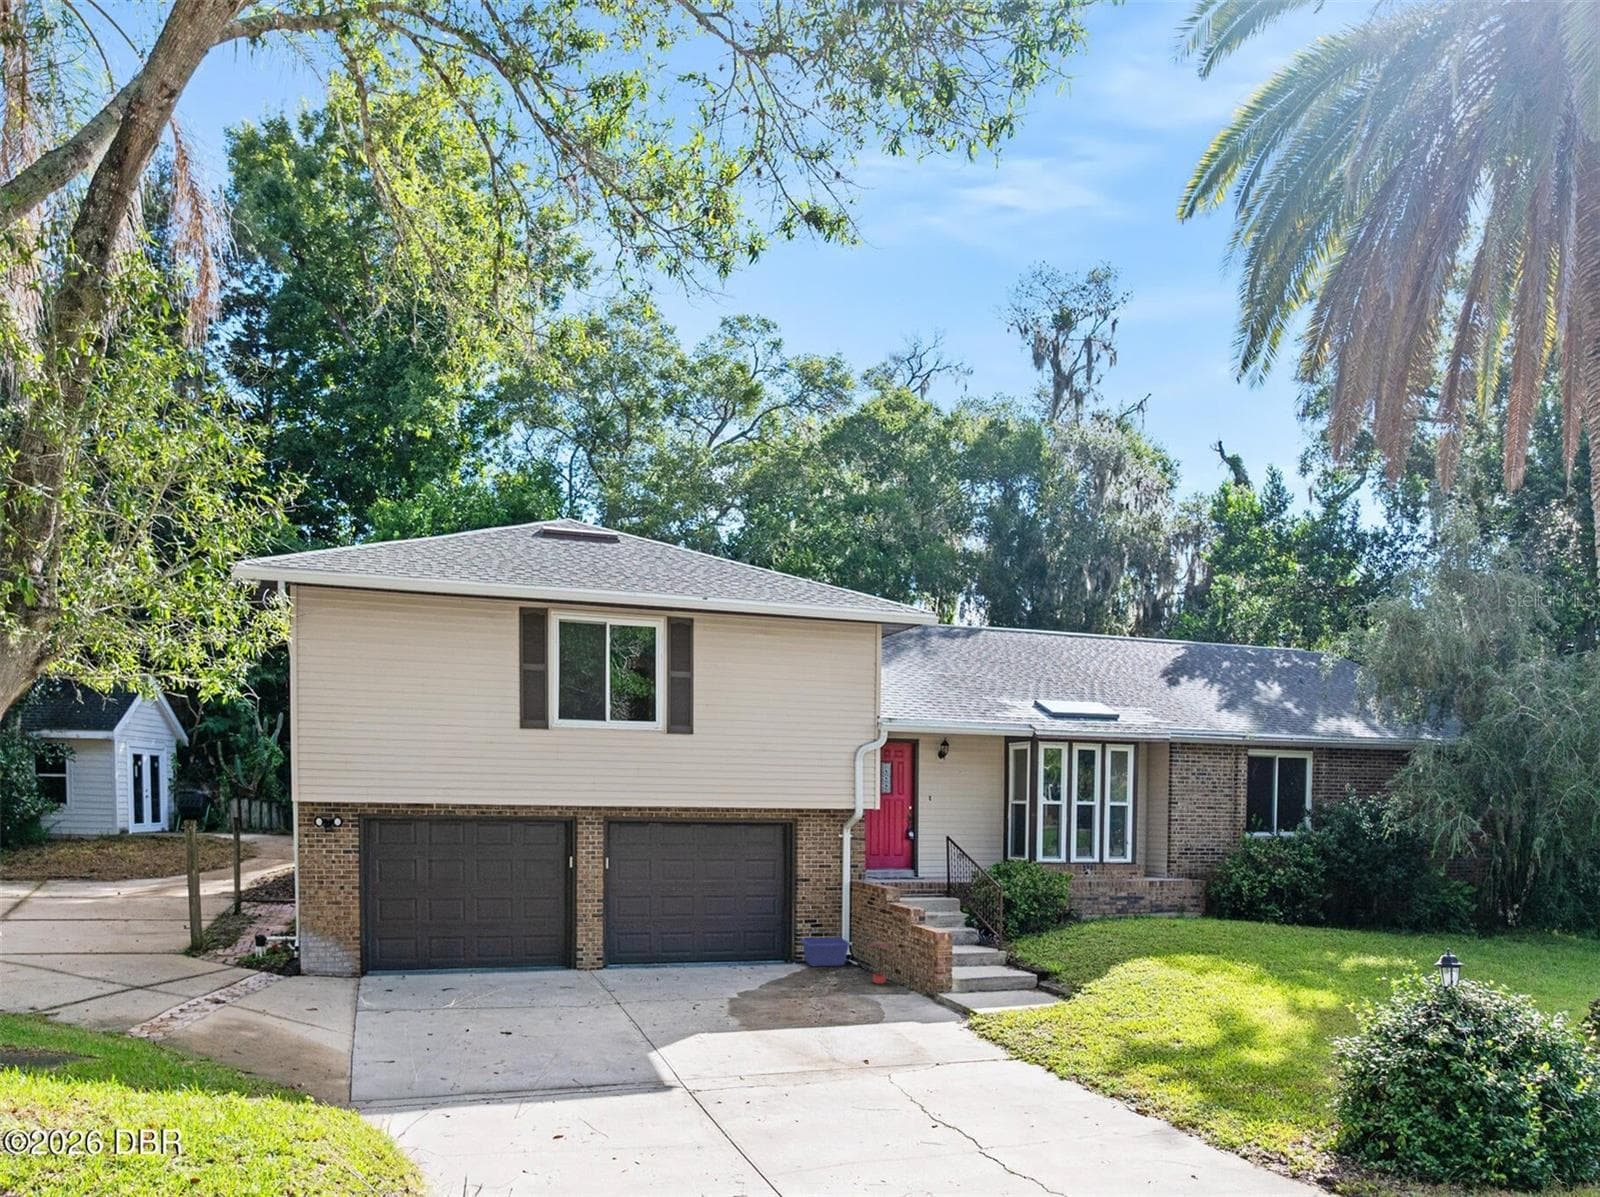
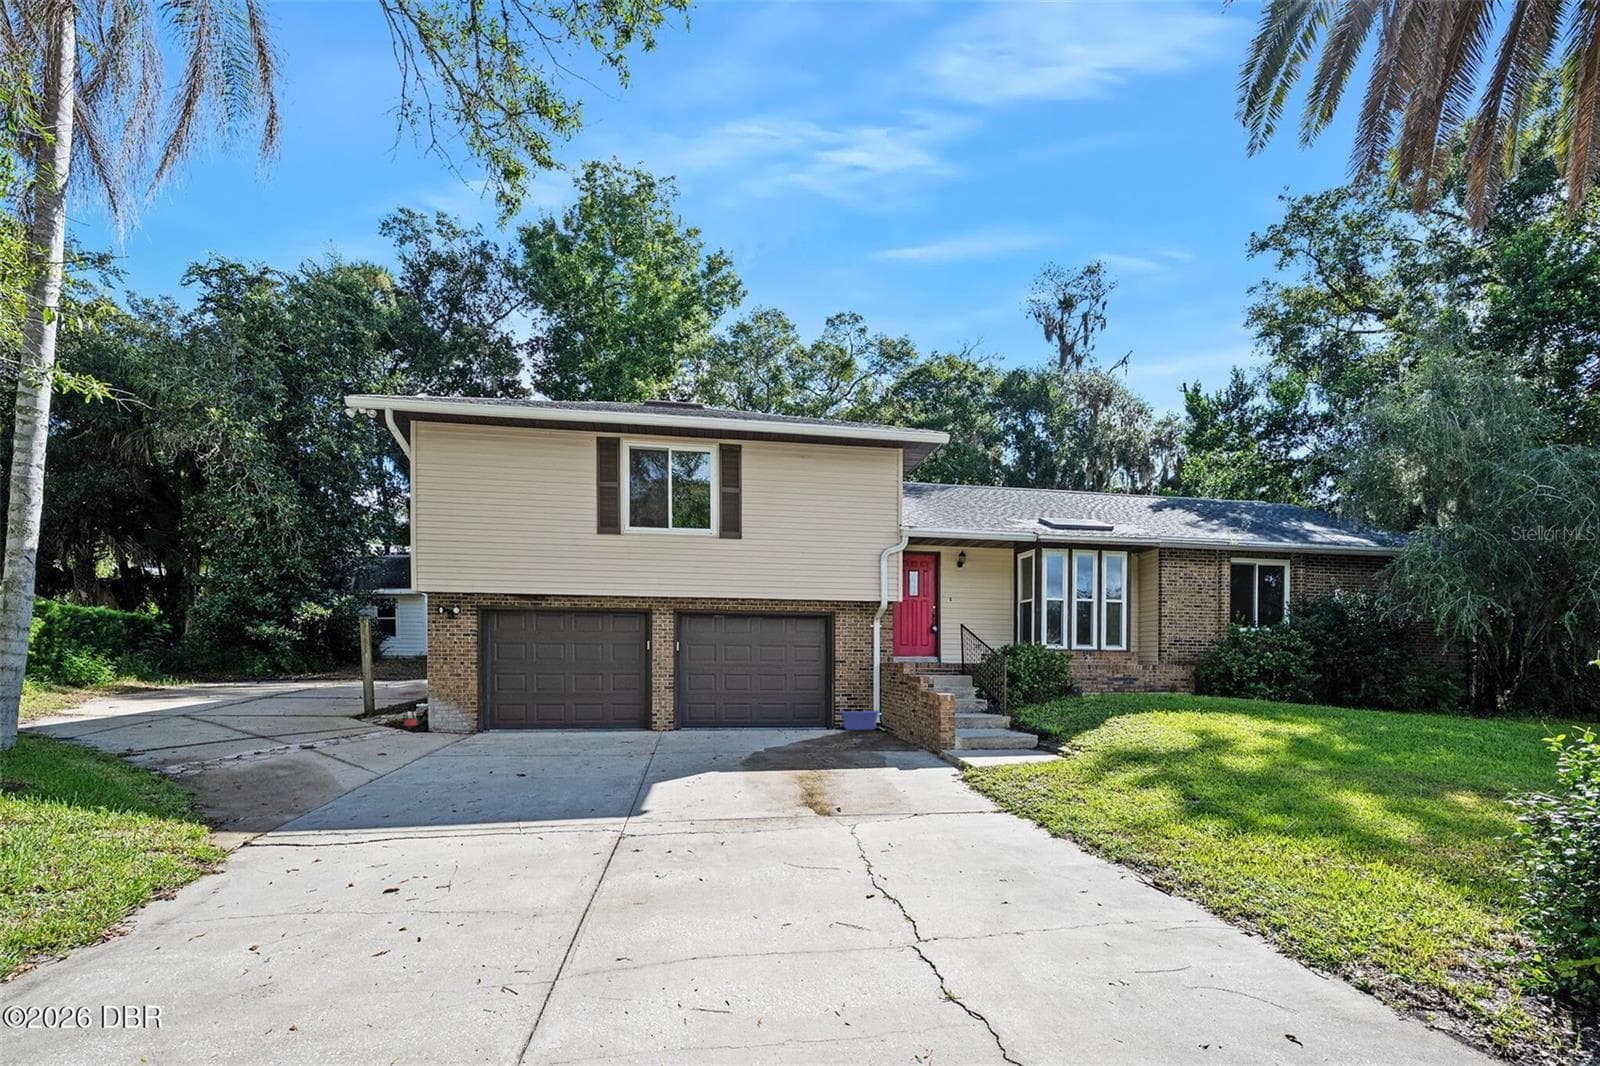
potted plant: present [867,941,894,984] -> present [399,691,425,726]

